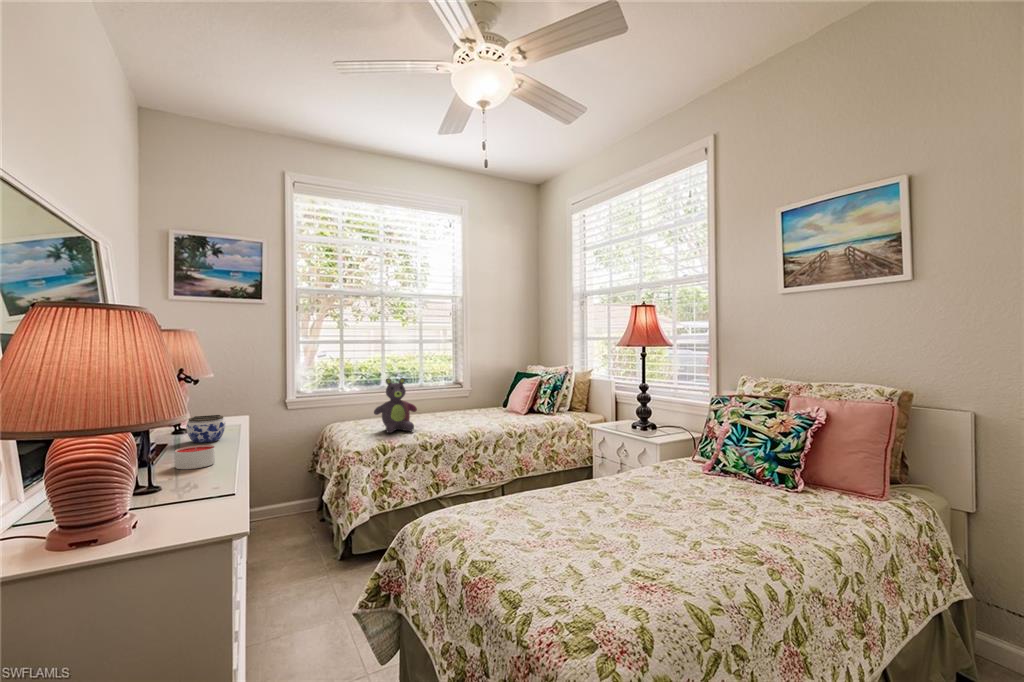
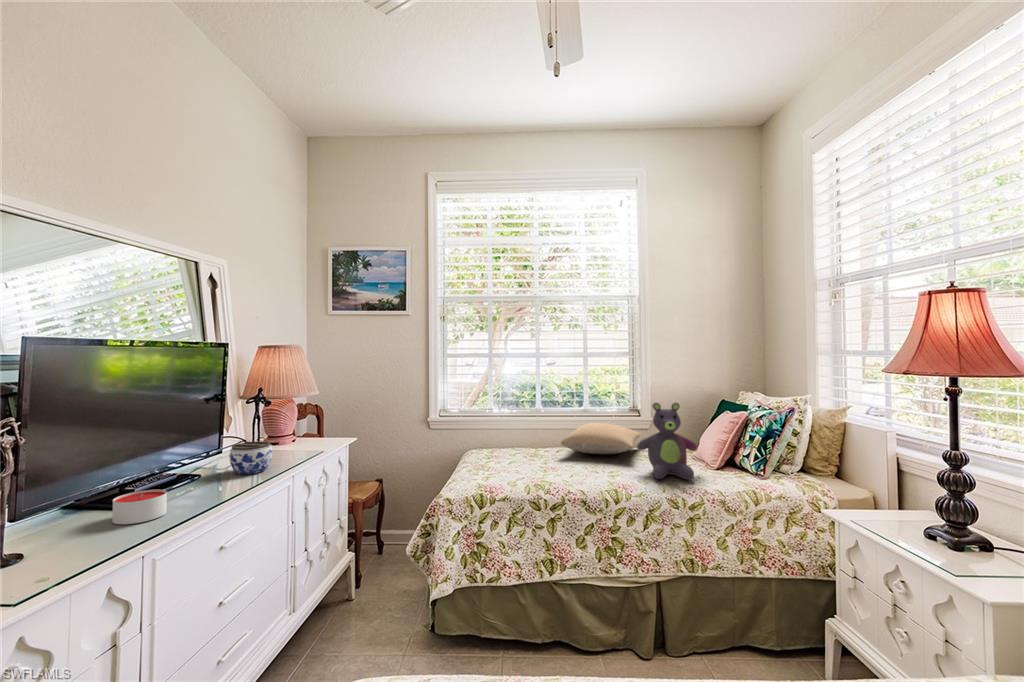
stuffed bear: present [374,378,417,433] -> present [637,403,697,480]
pillow: none [418,393,472,415] -> present [561,423,641,454]

